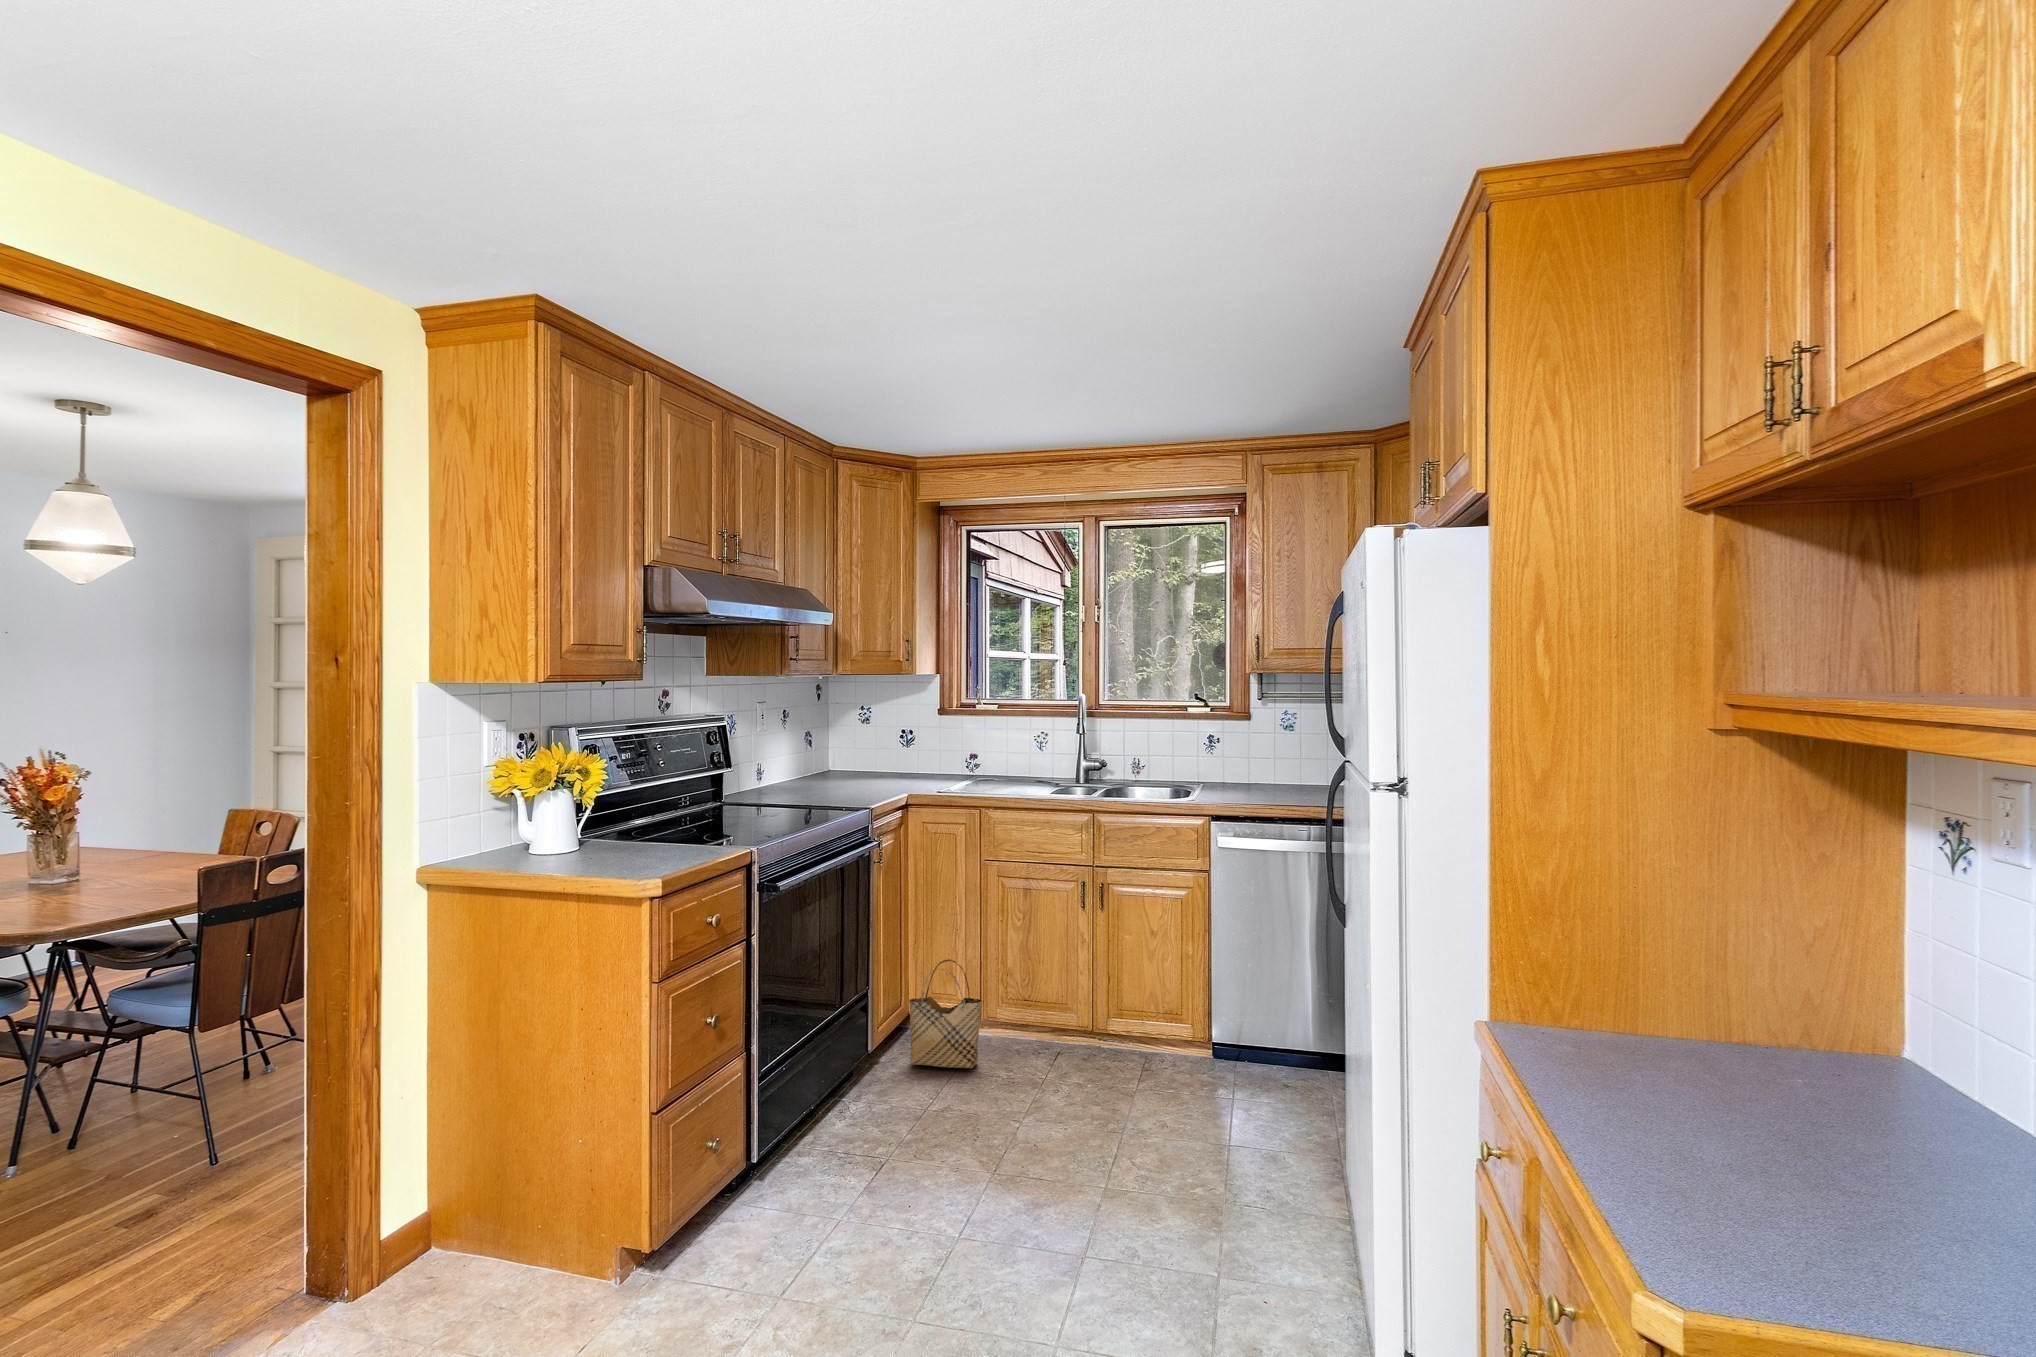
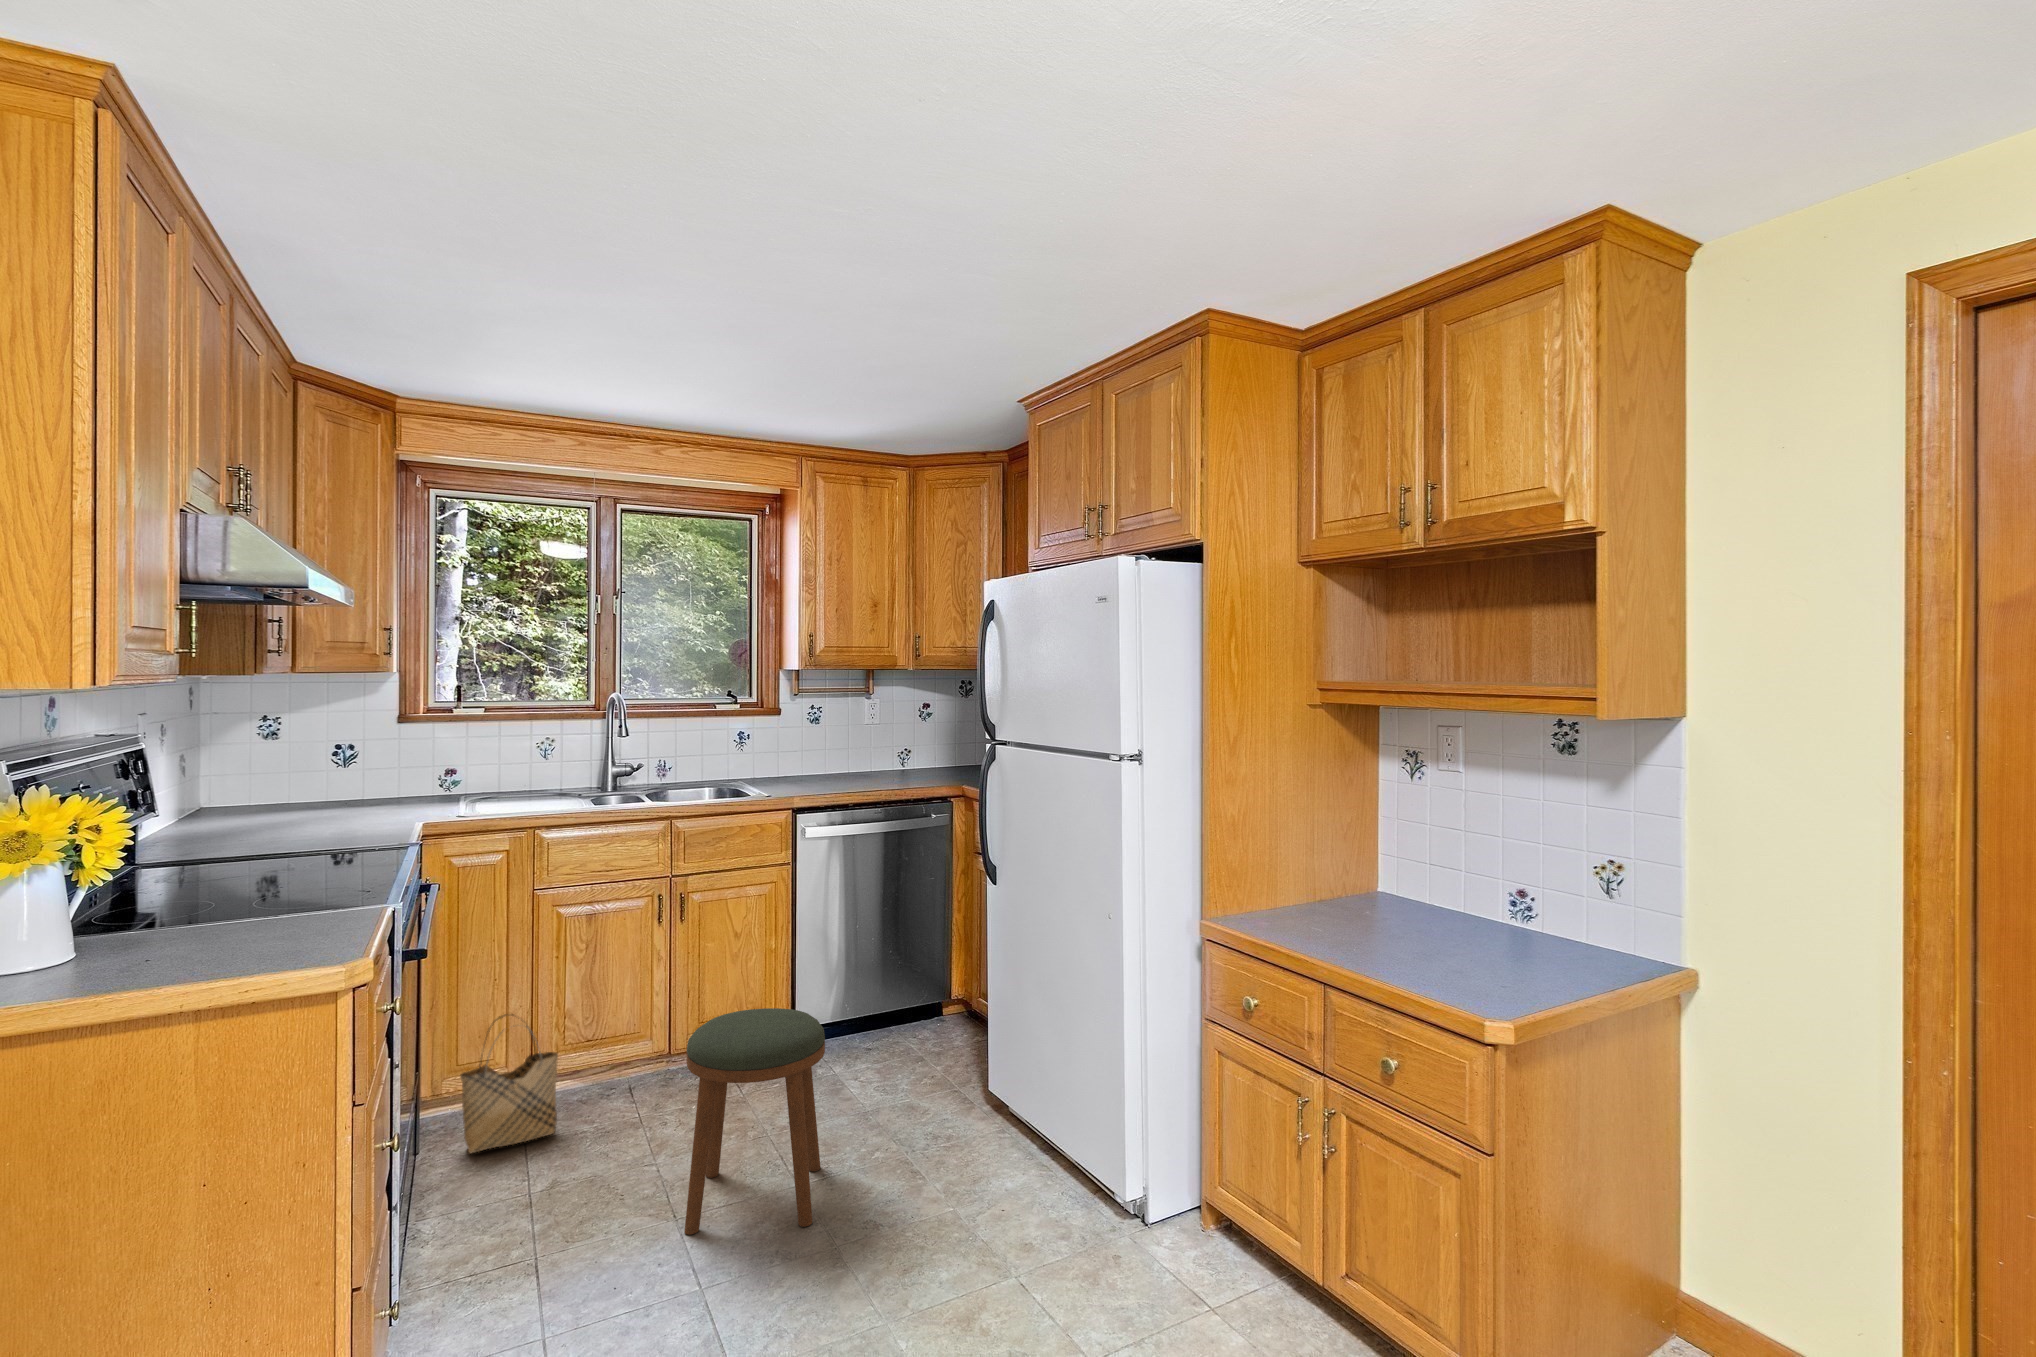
stool: none [984,994,1133,1210] -> present [684,1008,825,1235]

